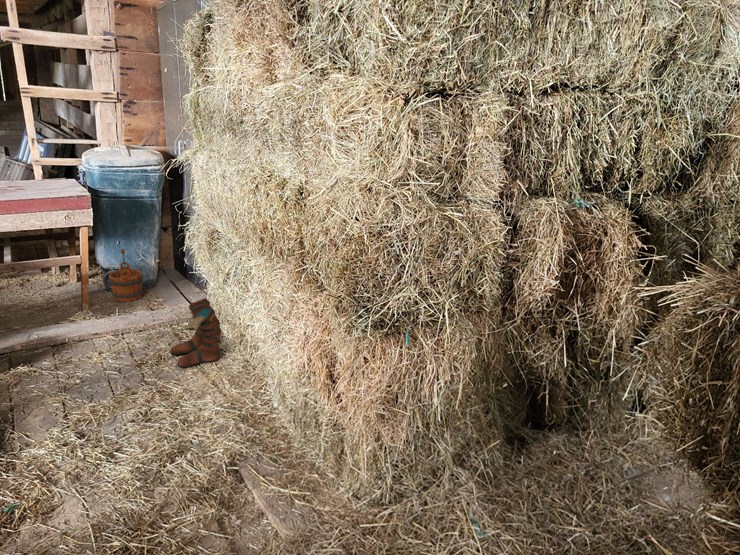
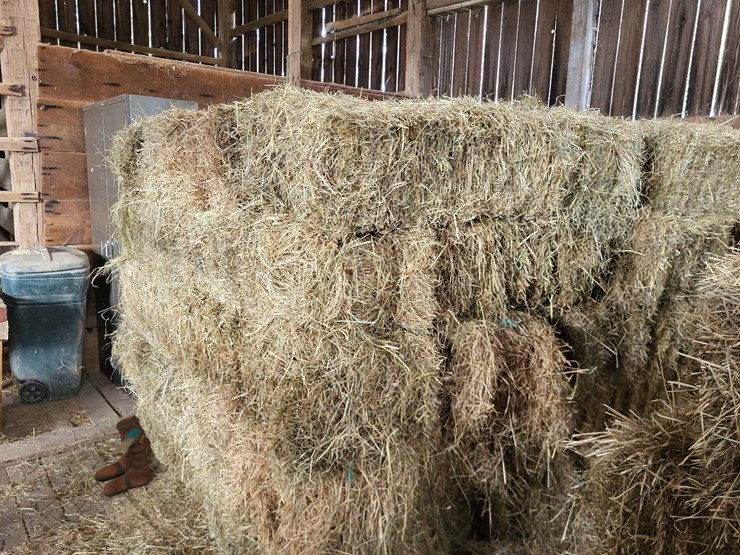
wooden bucket: present [109,249,143,302] -> none [25,358,63,416]

